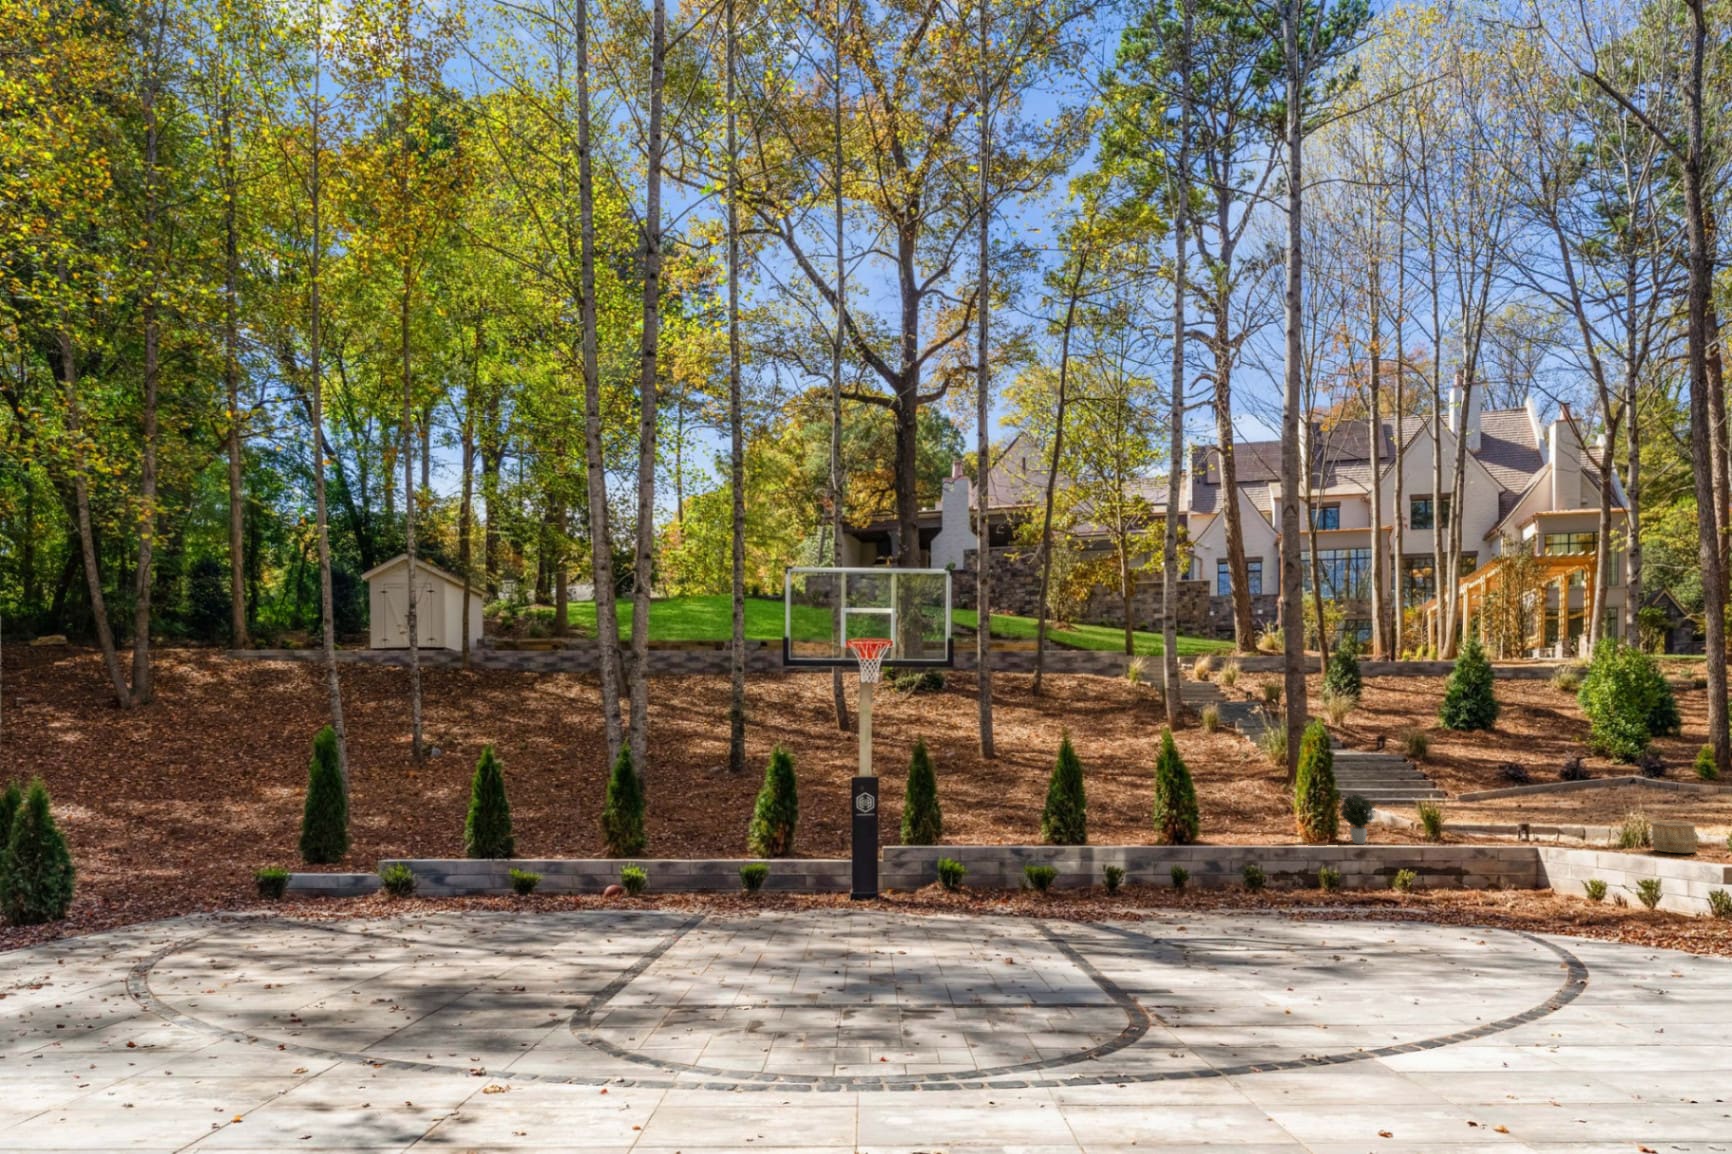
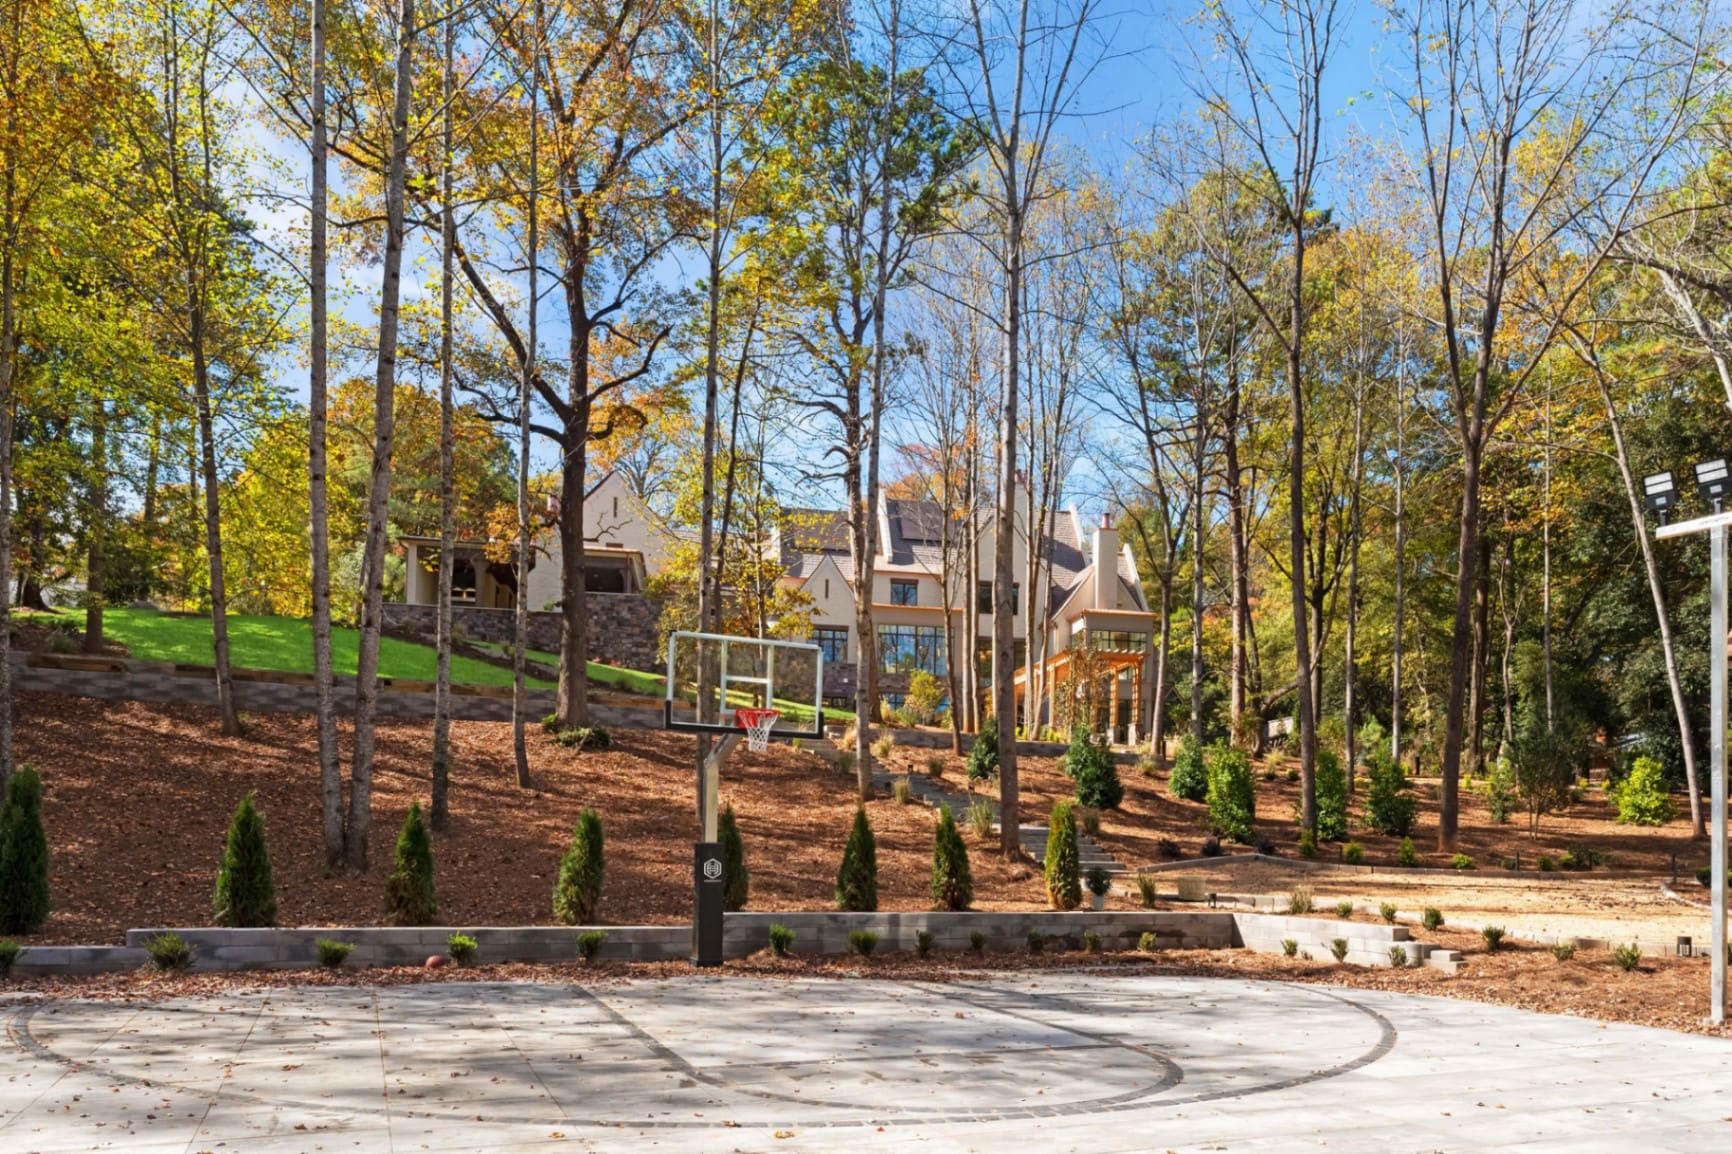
wooden bucket: present [1651,820,1696,853] -> present [1178,876,1206,901]

